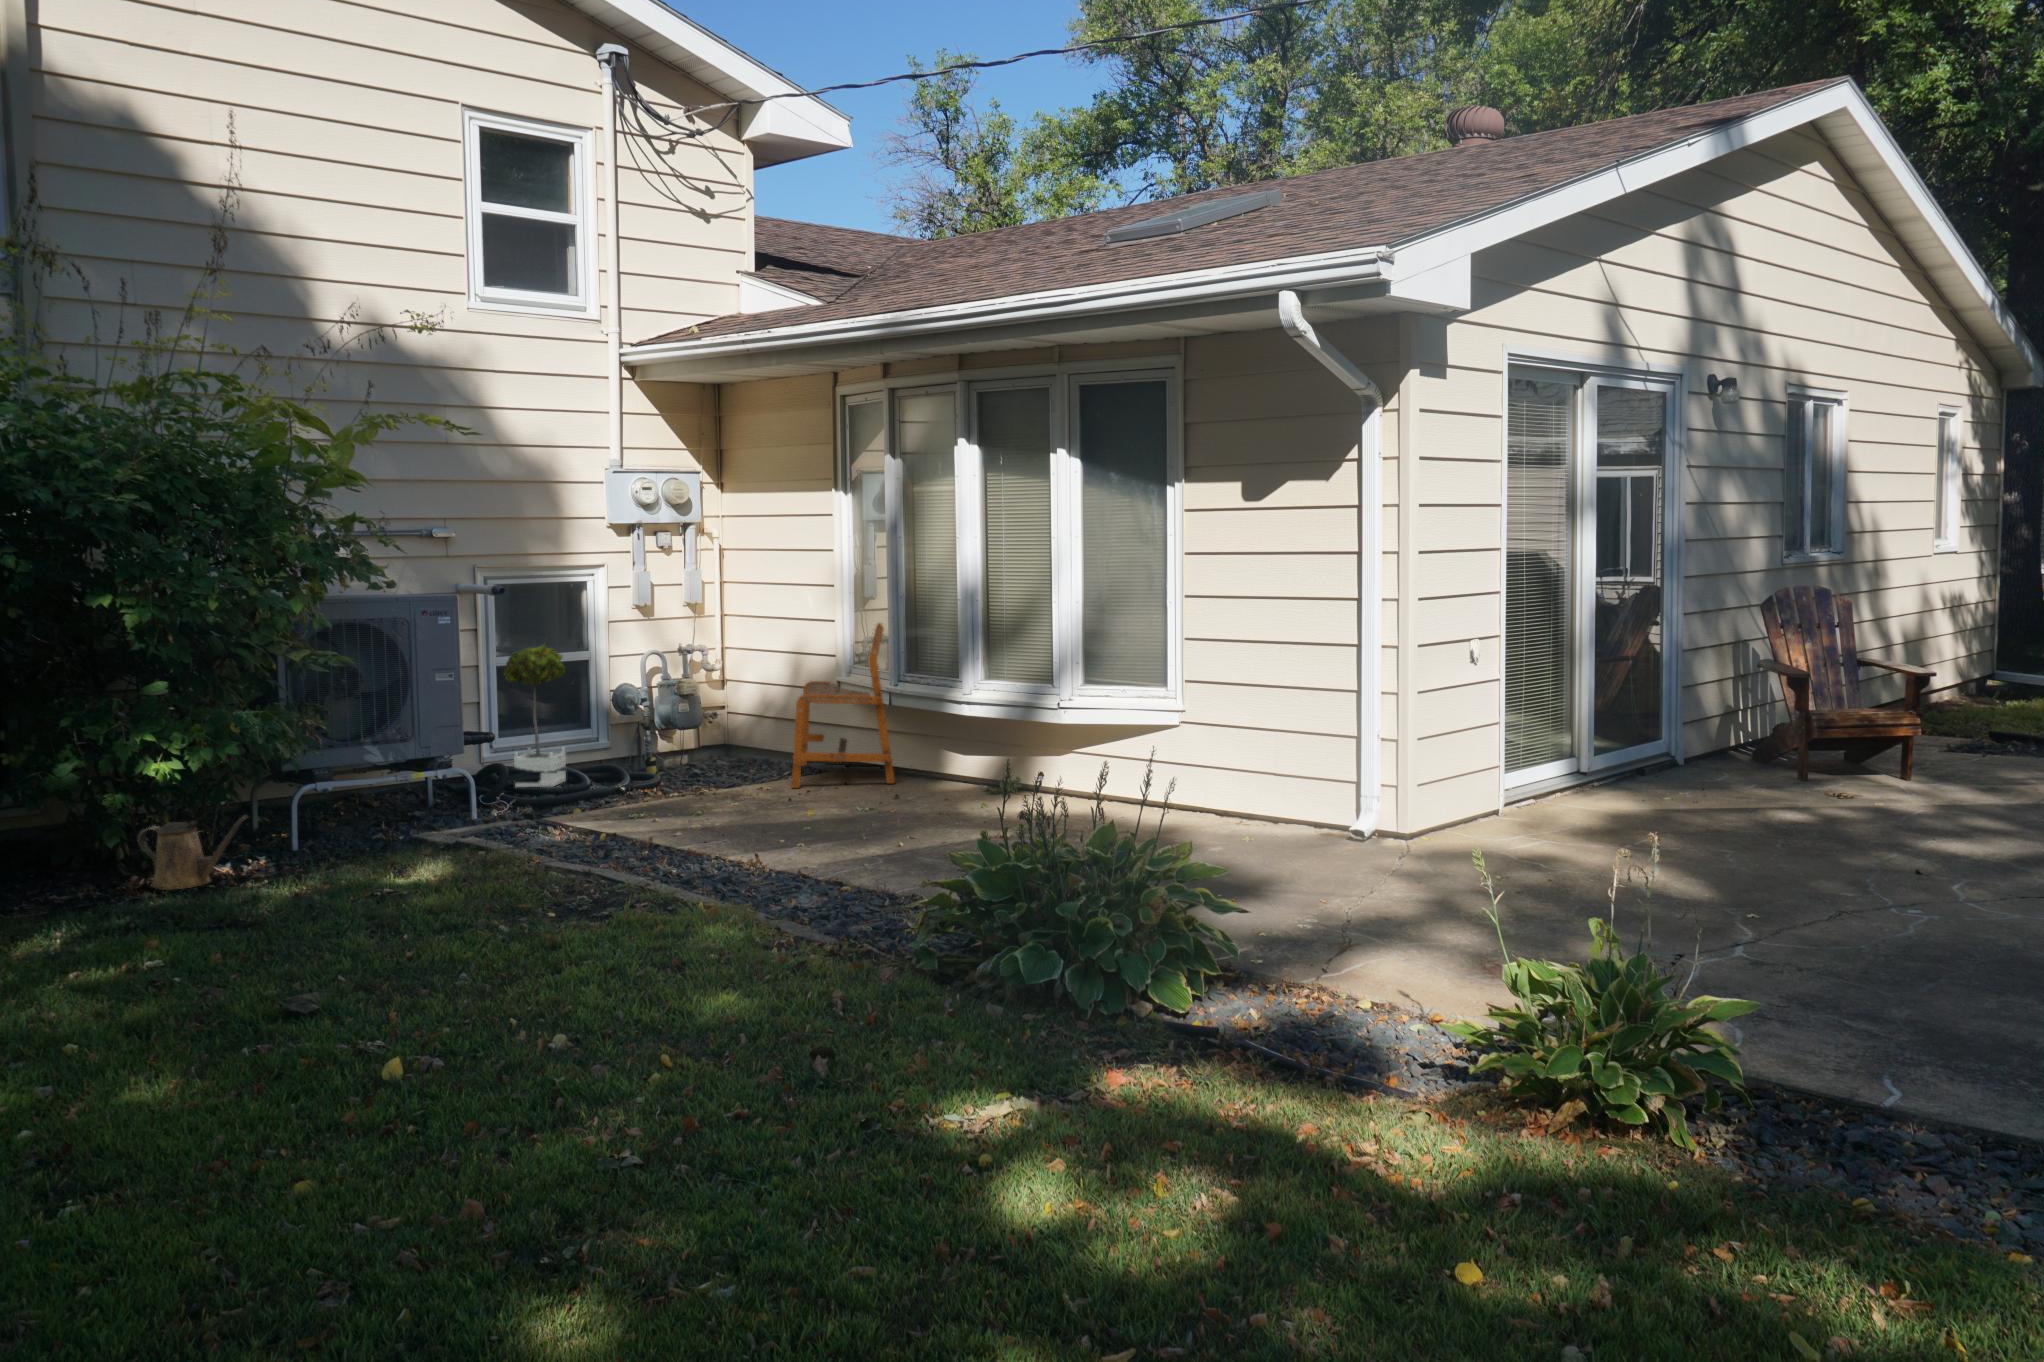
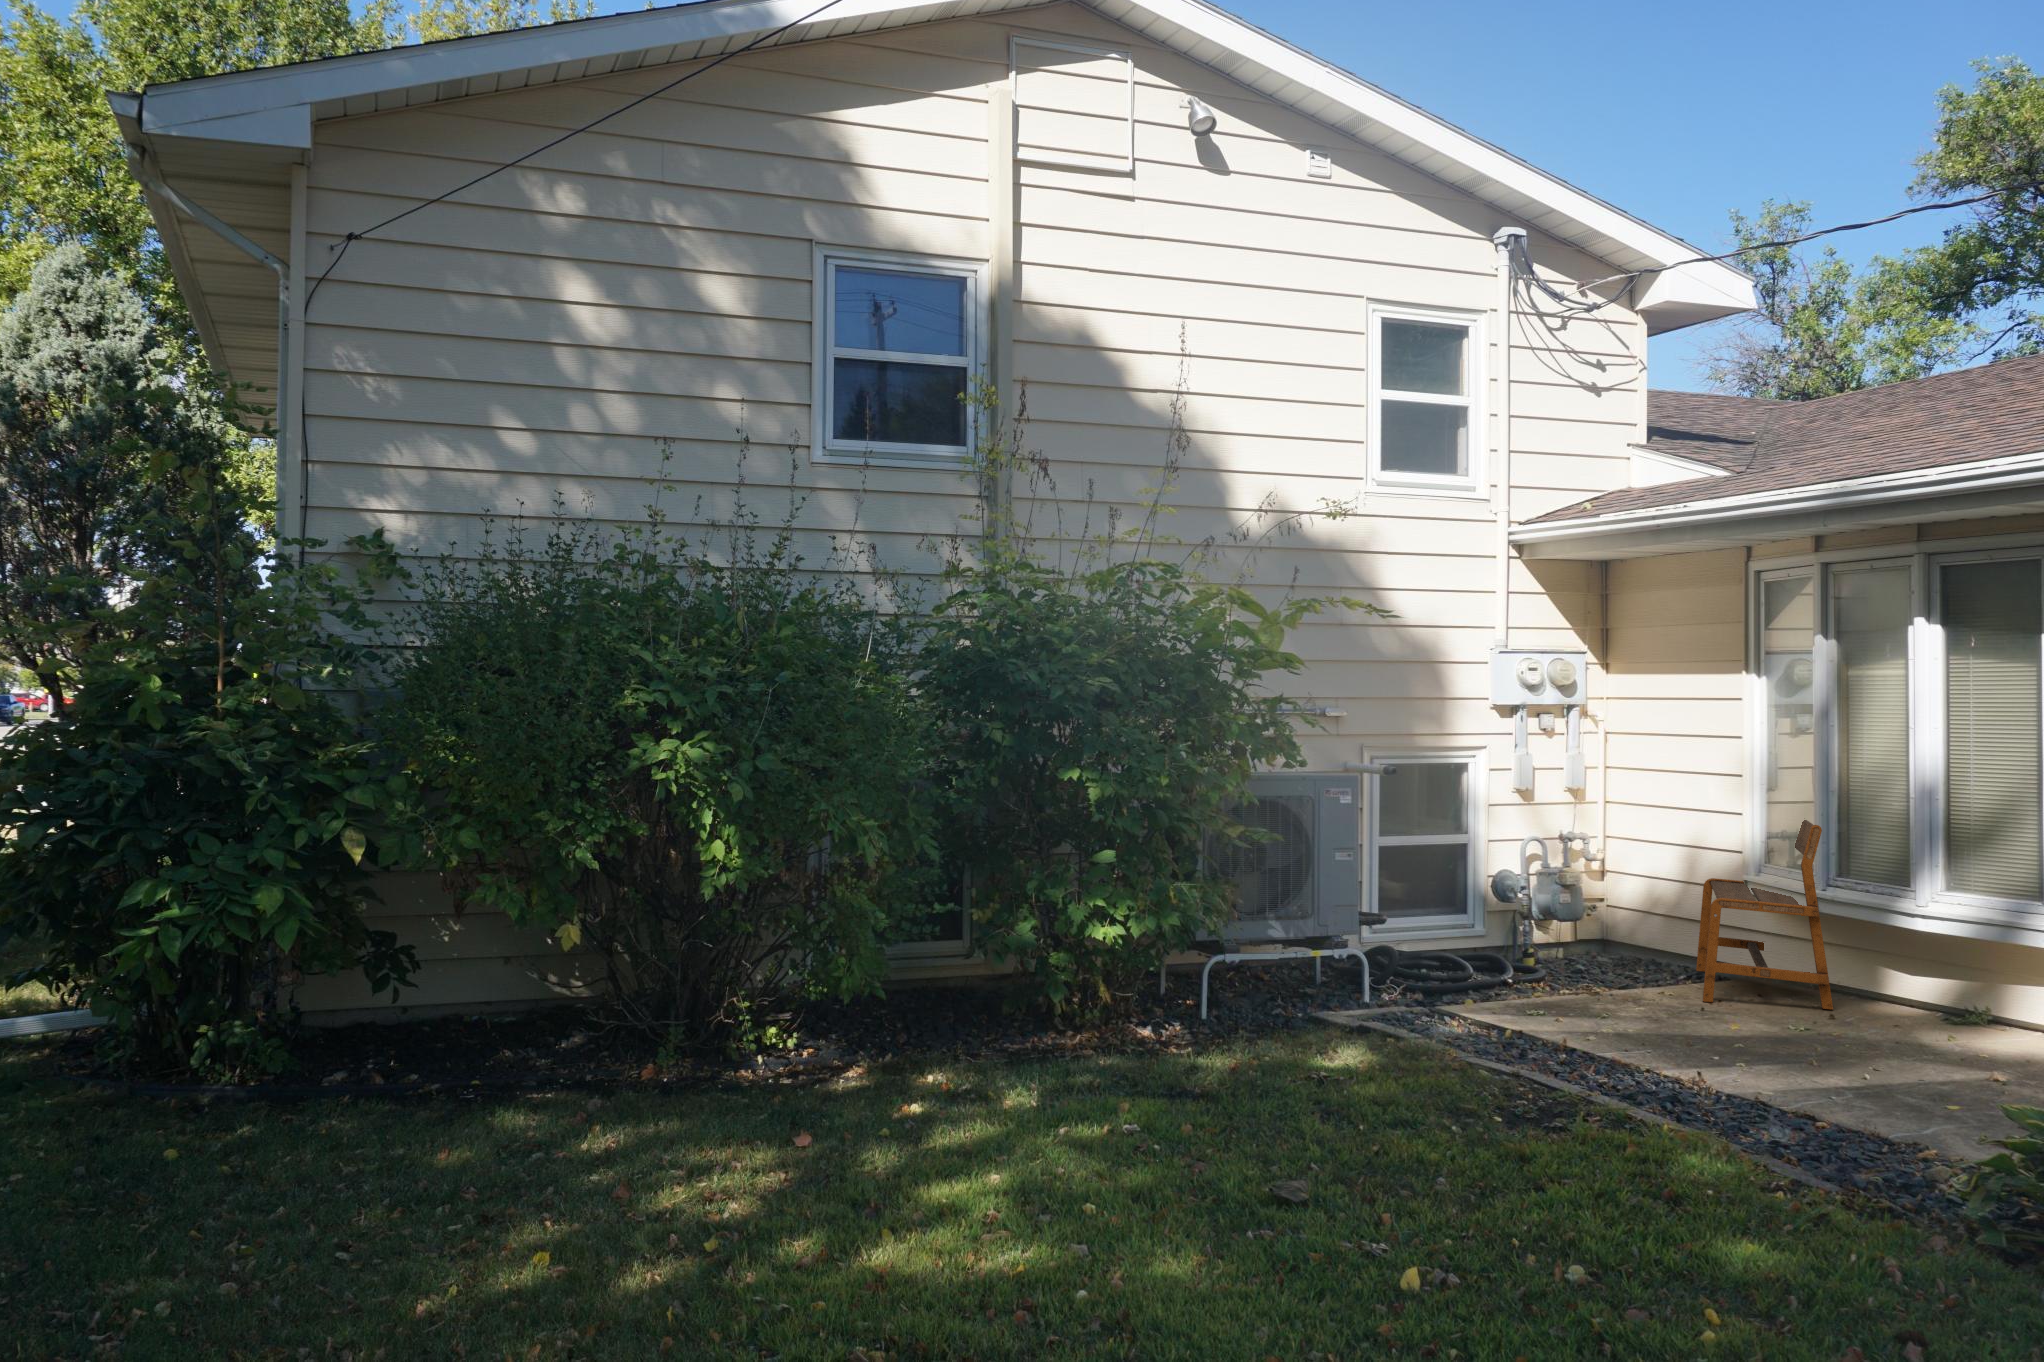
potted tree: present [504,645,566,787] -> none [1386,822,1448,968]
watering can: present [138,815,248,890] -> none [1082,984,1180,1050]

